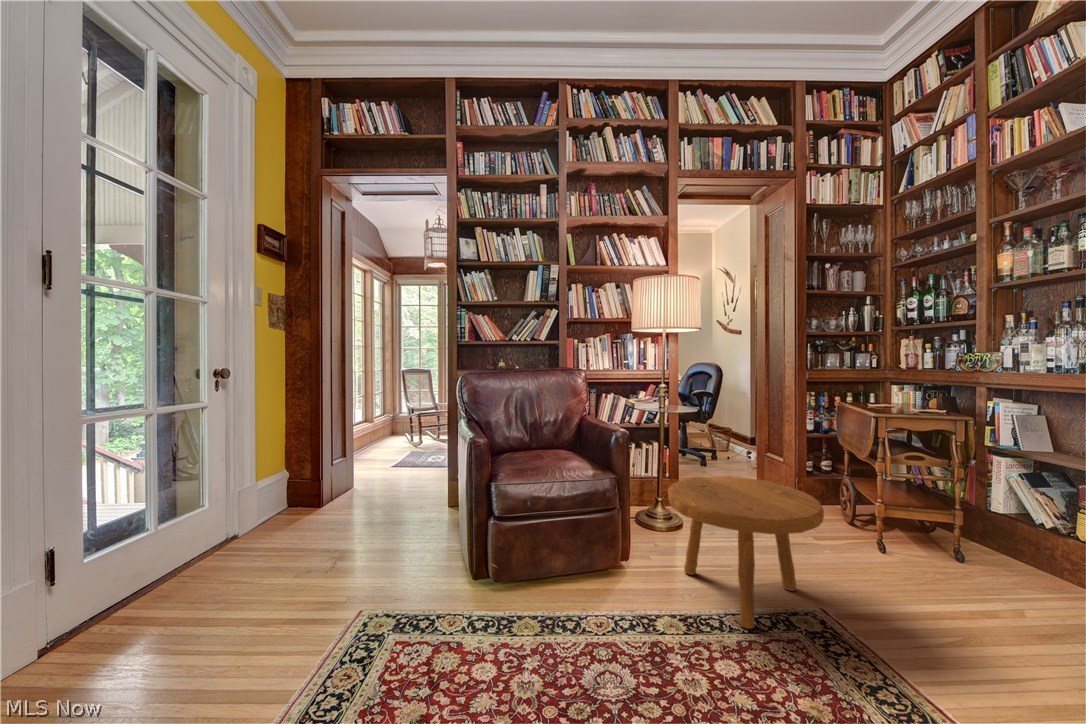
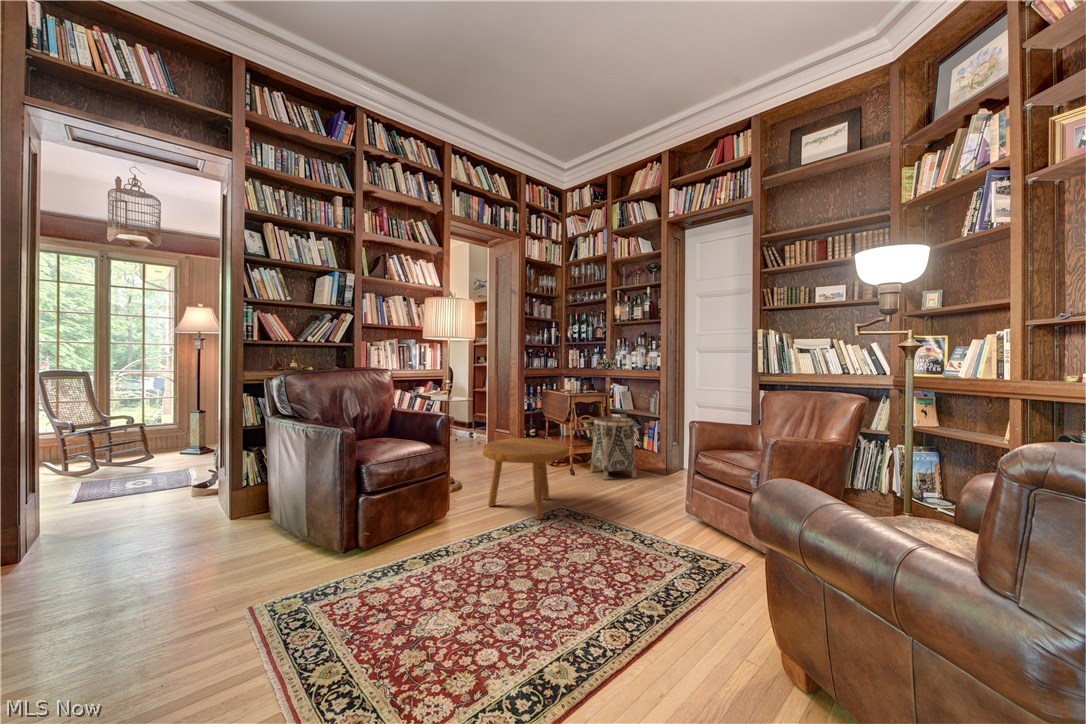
basket: none [924,460,1046,601] -> present [591,416,637,480]

